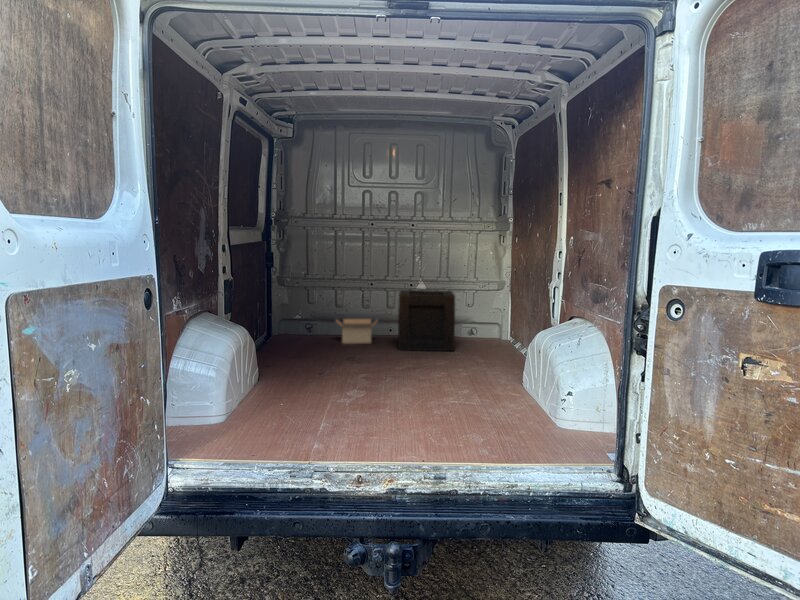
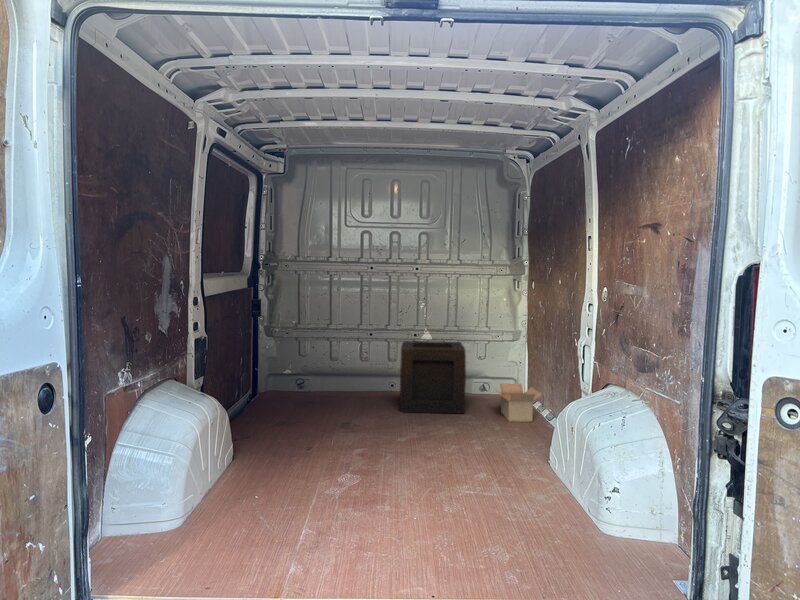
cardboard box: present [336,319,377,344] -> present [497,383,542,422]

